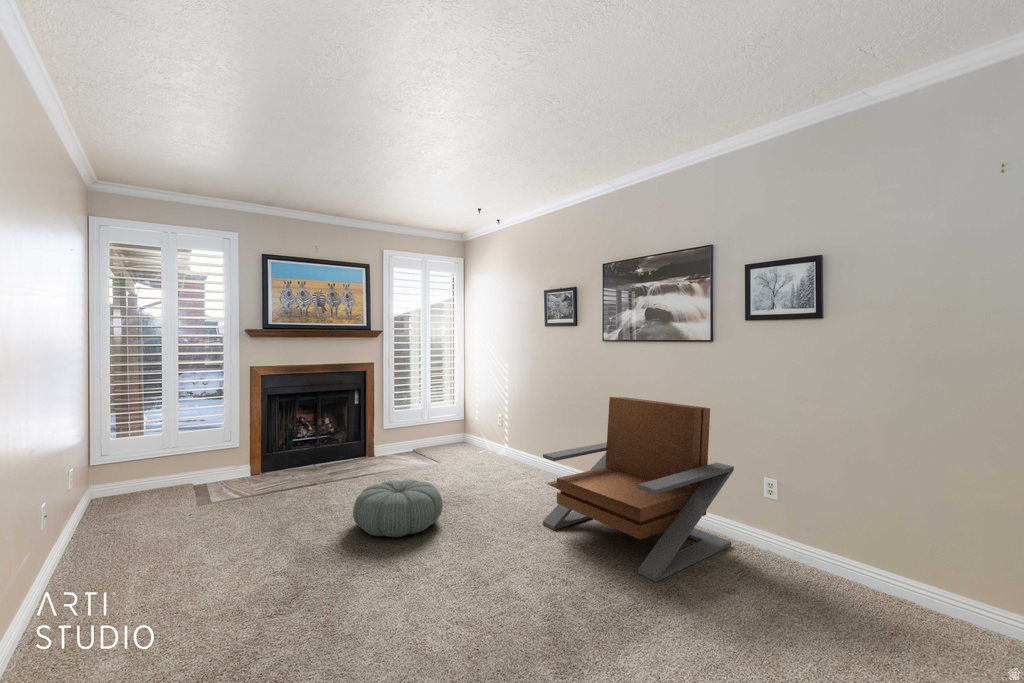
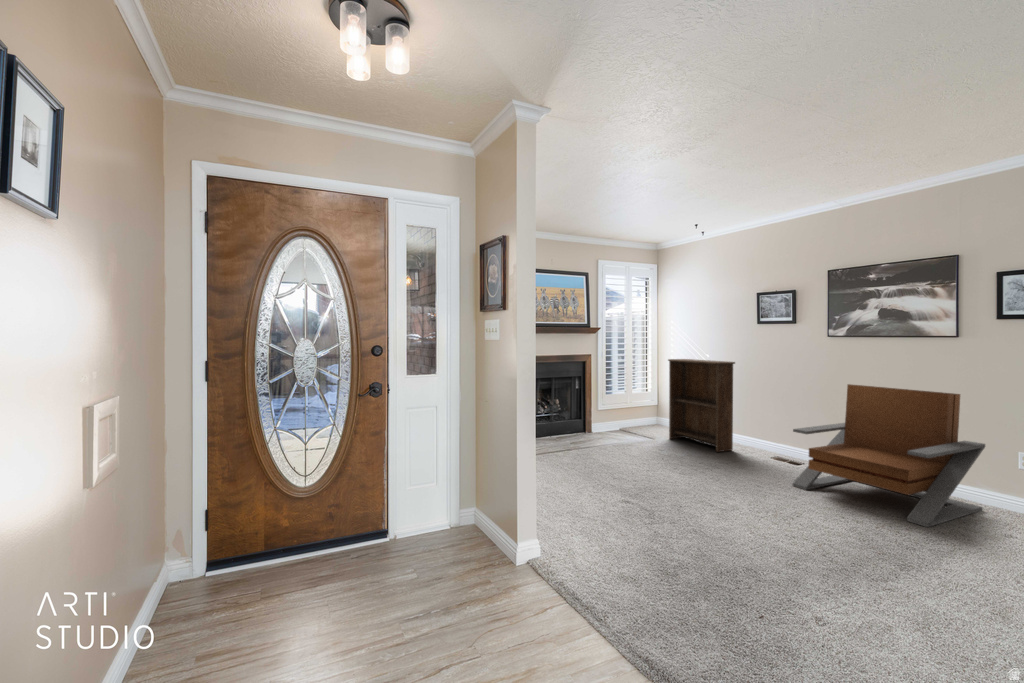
bookshelf: none [456,367,518,478] -> present [668,359,735,452]
pouf: present [353,479,443,537] -> none [636,445,706,486]

